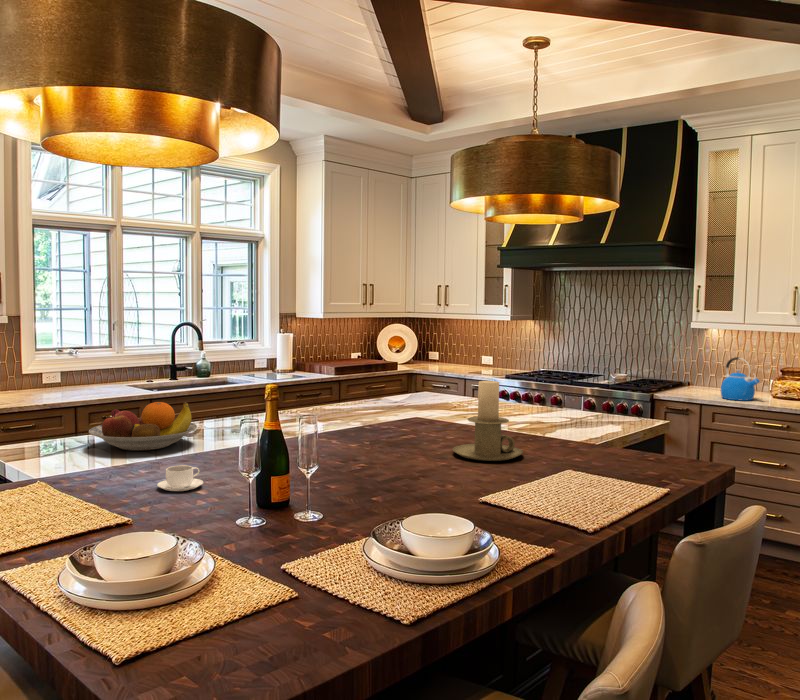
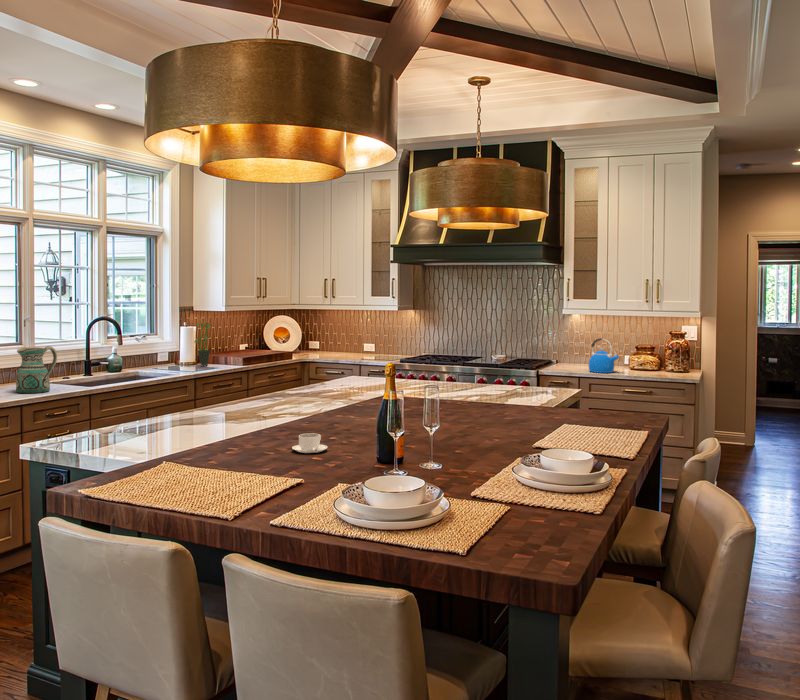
potted plant: none [284,327,306,375] -> present [195,323,211,366]
ceramic pitcher: none [72,350,115,396] -> present [16,346,57,393]
candle holder: present [453,381,523,461] -> none [466,359,522,421]
fruit bowl: present [89,402,197,451] -> none [167,387,259,430]

